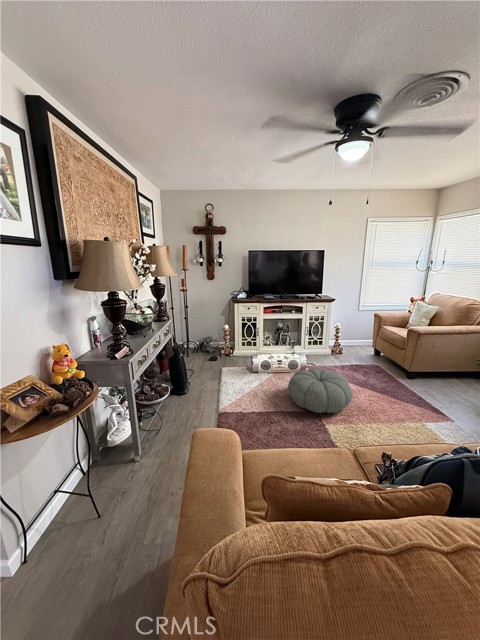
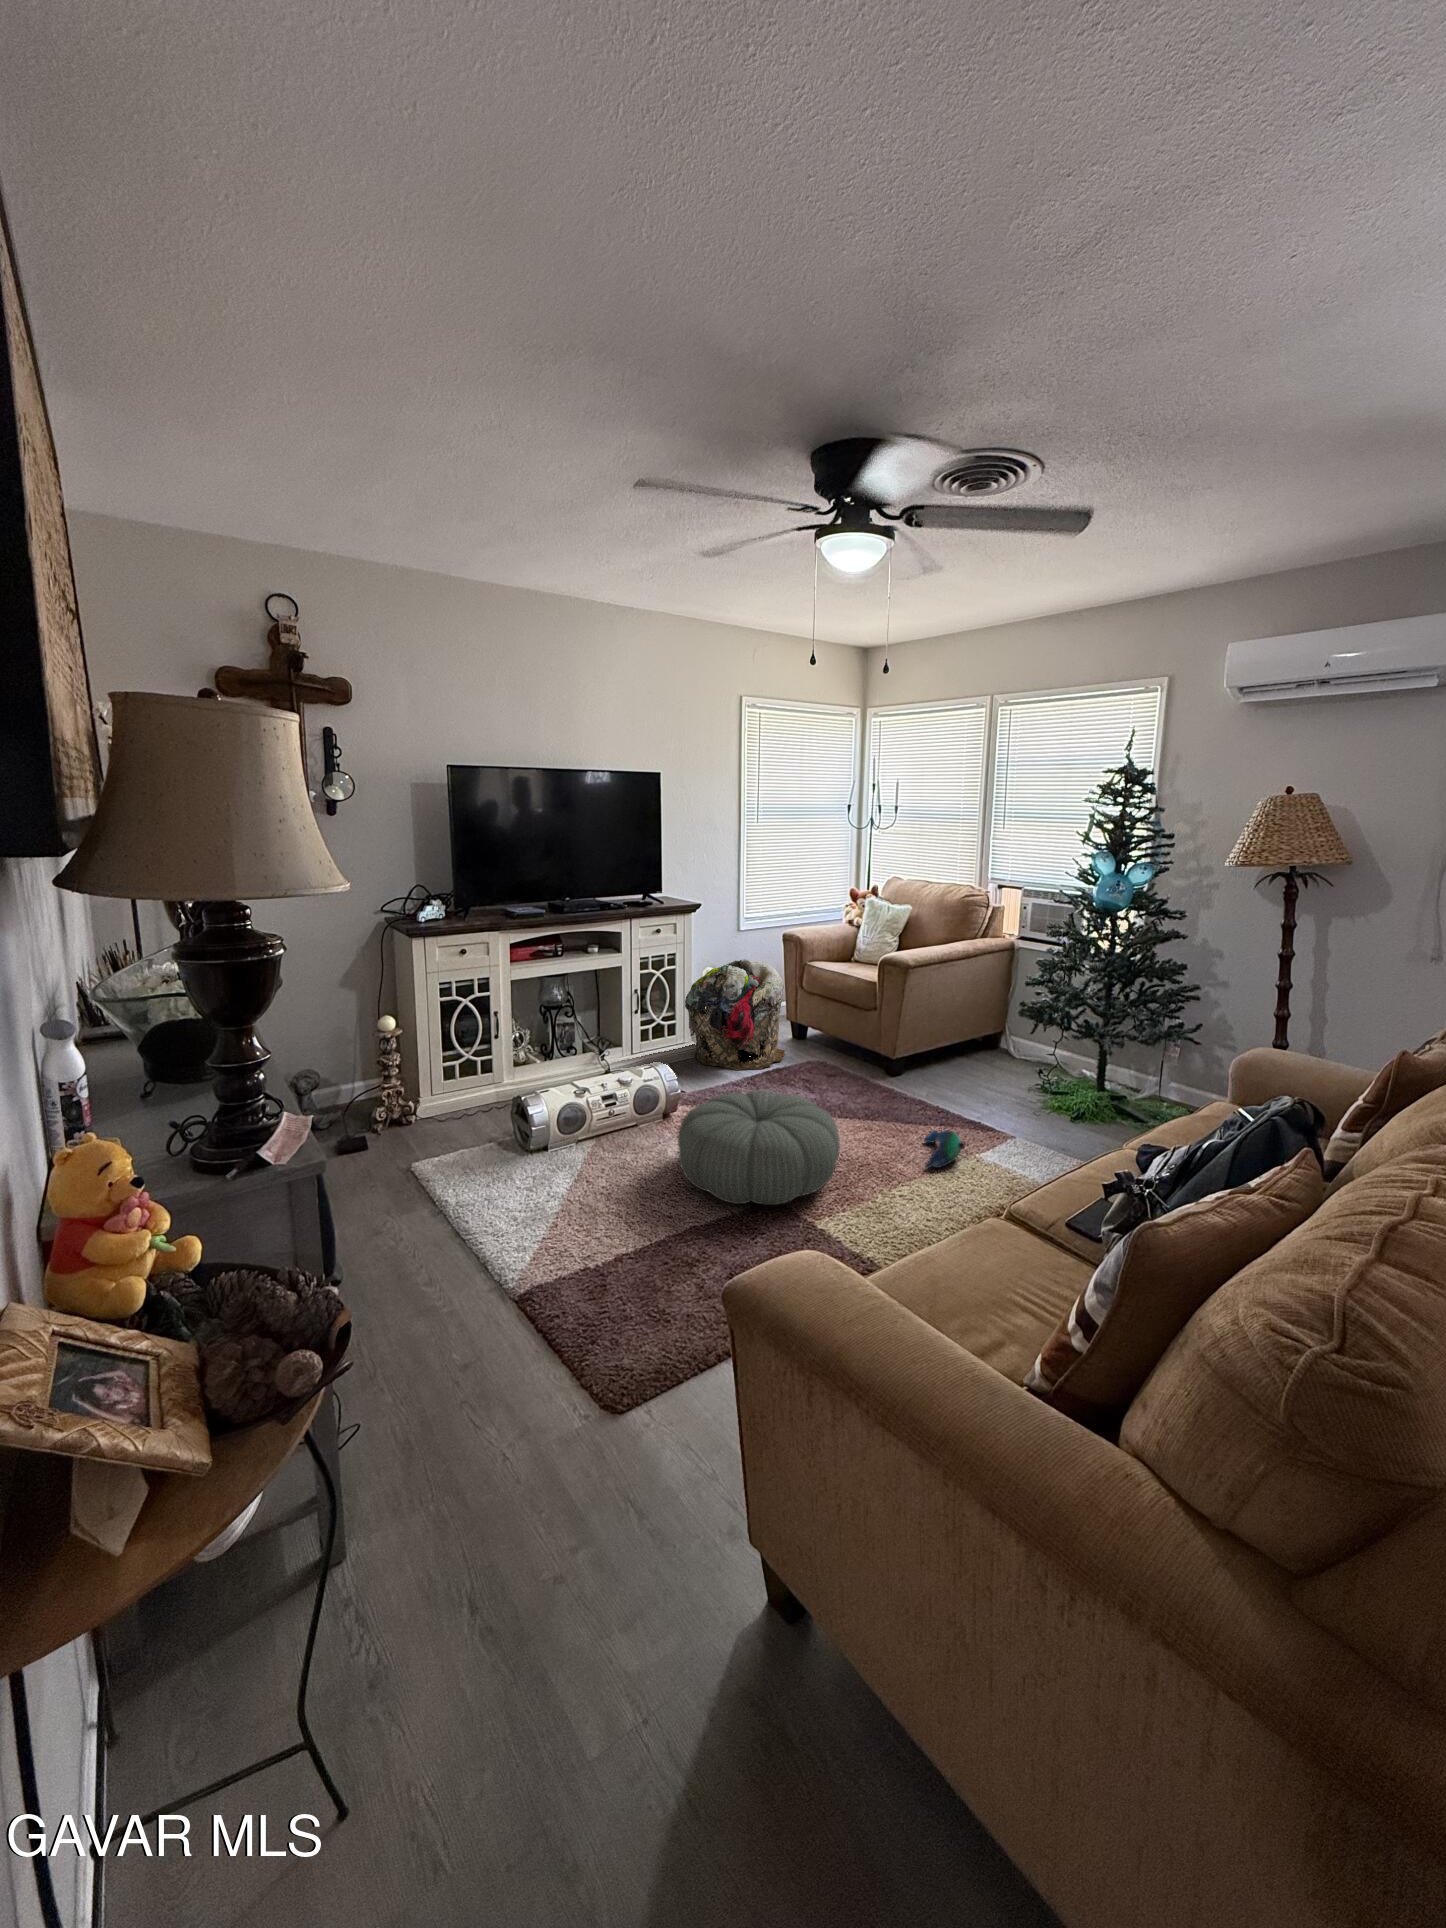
laundry basket: none [326,321,367,364] -> present [685,959,785,1070]
plush toy: none [391,405,416,421] -> present [924,1130,965,1168]

